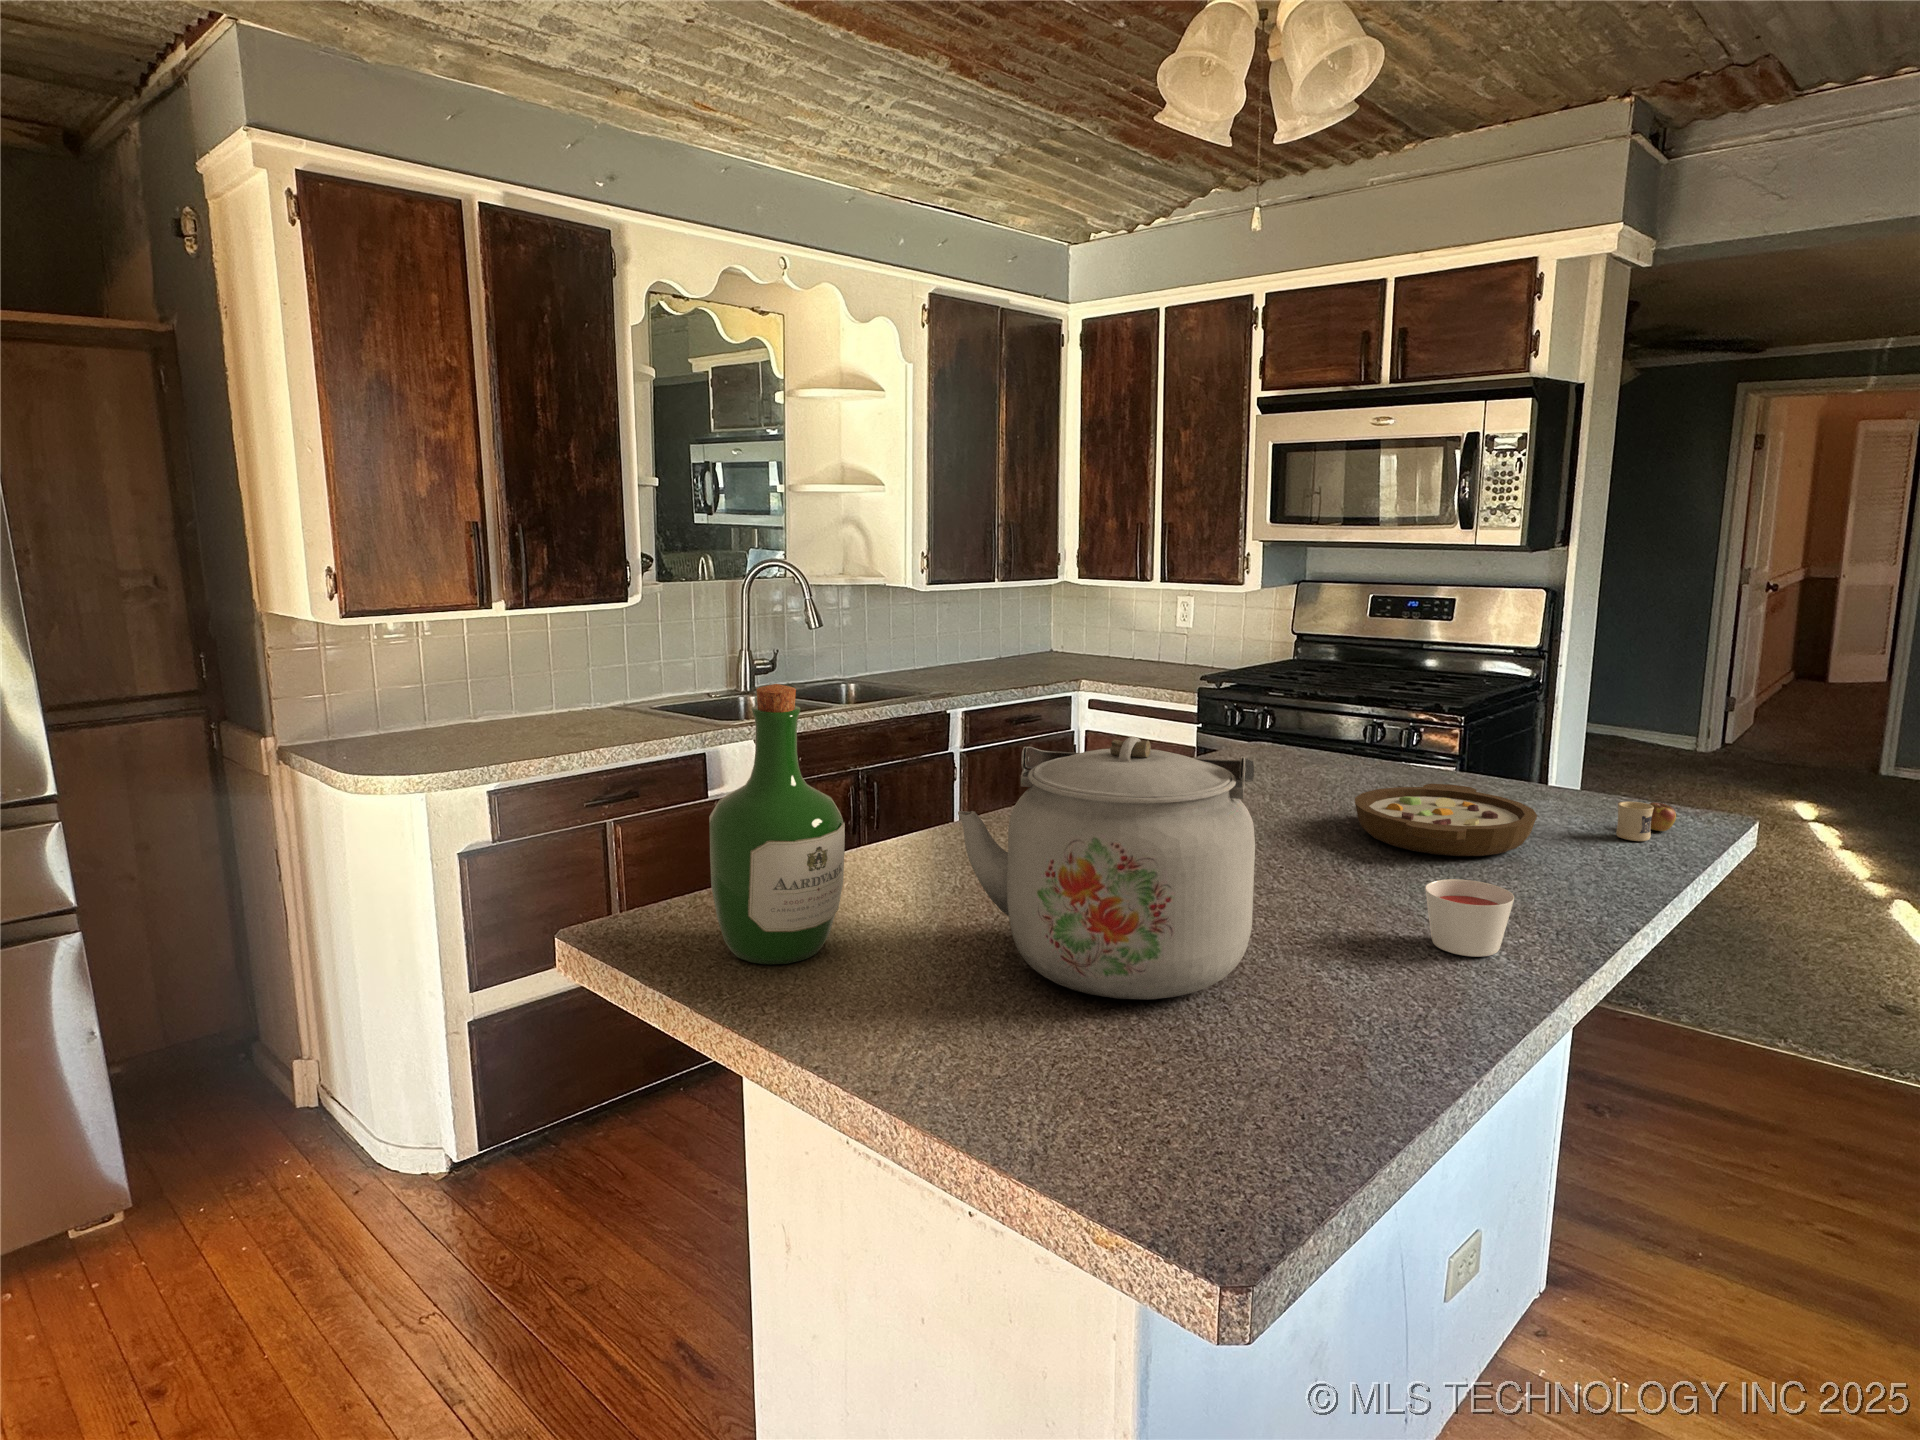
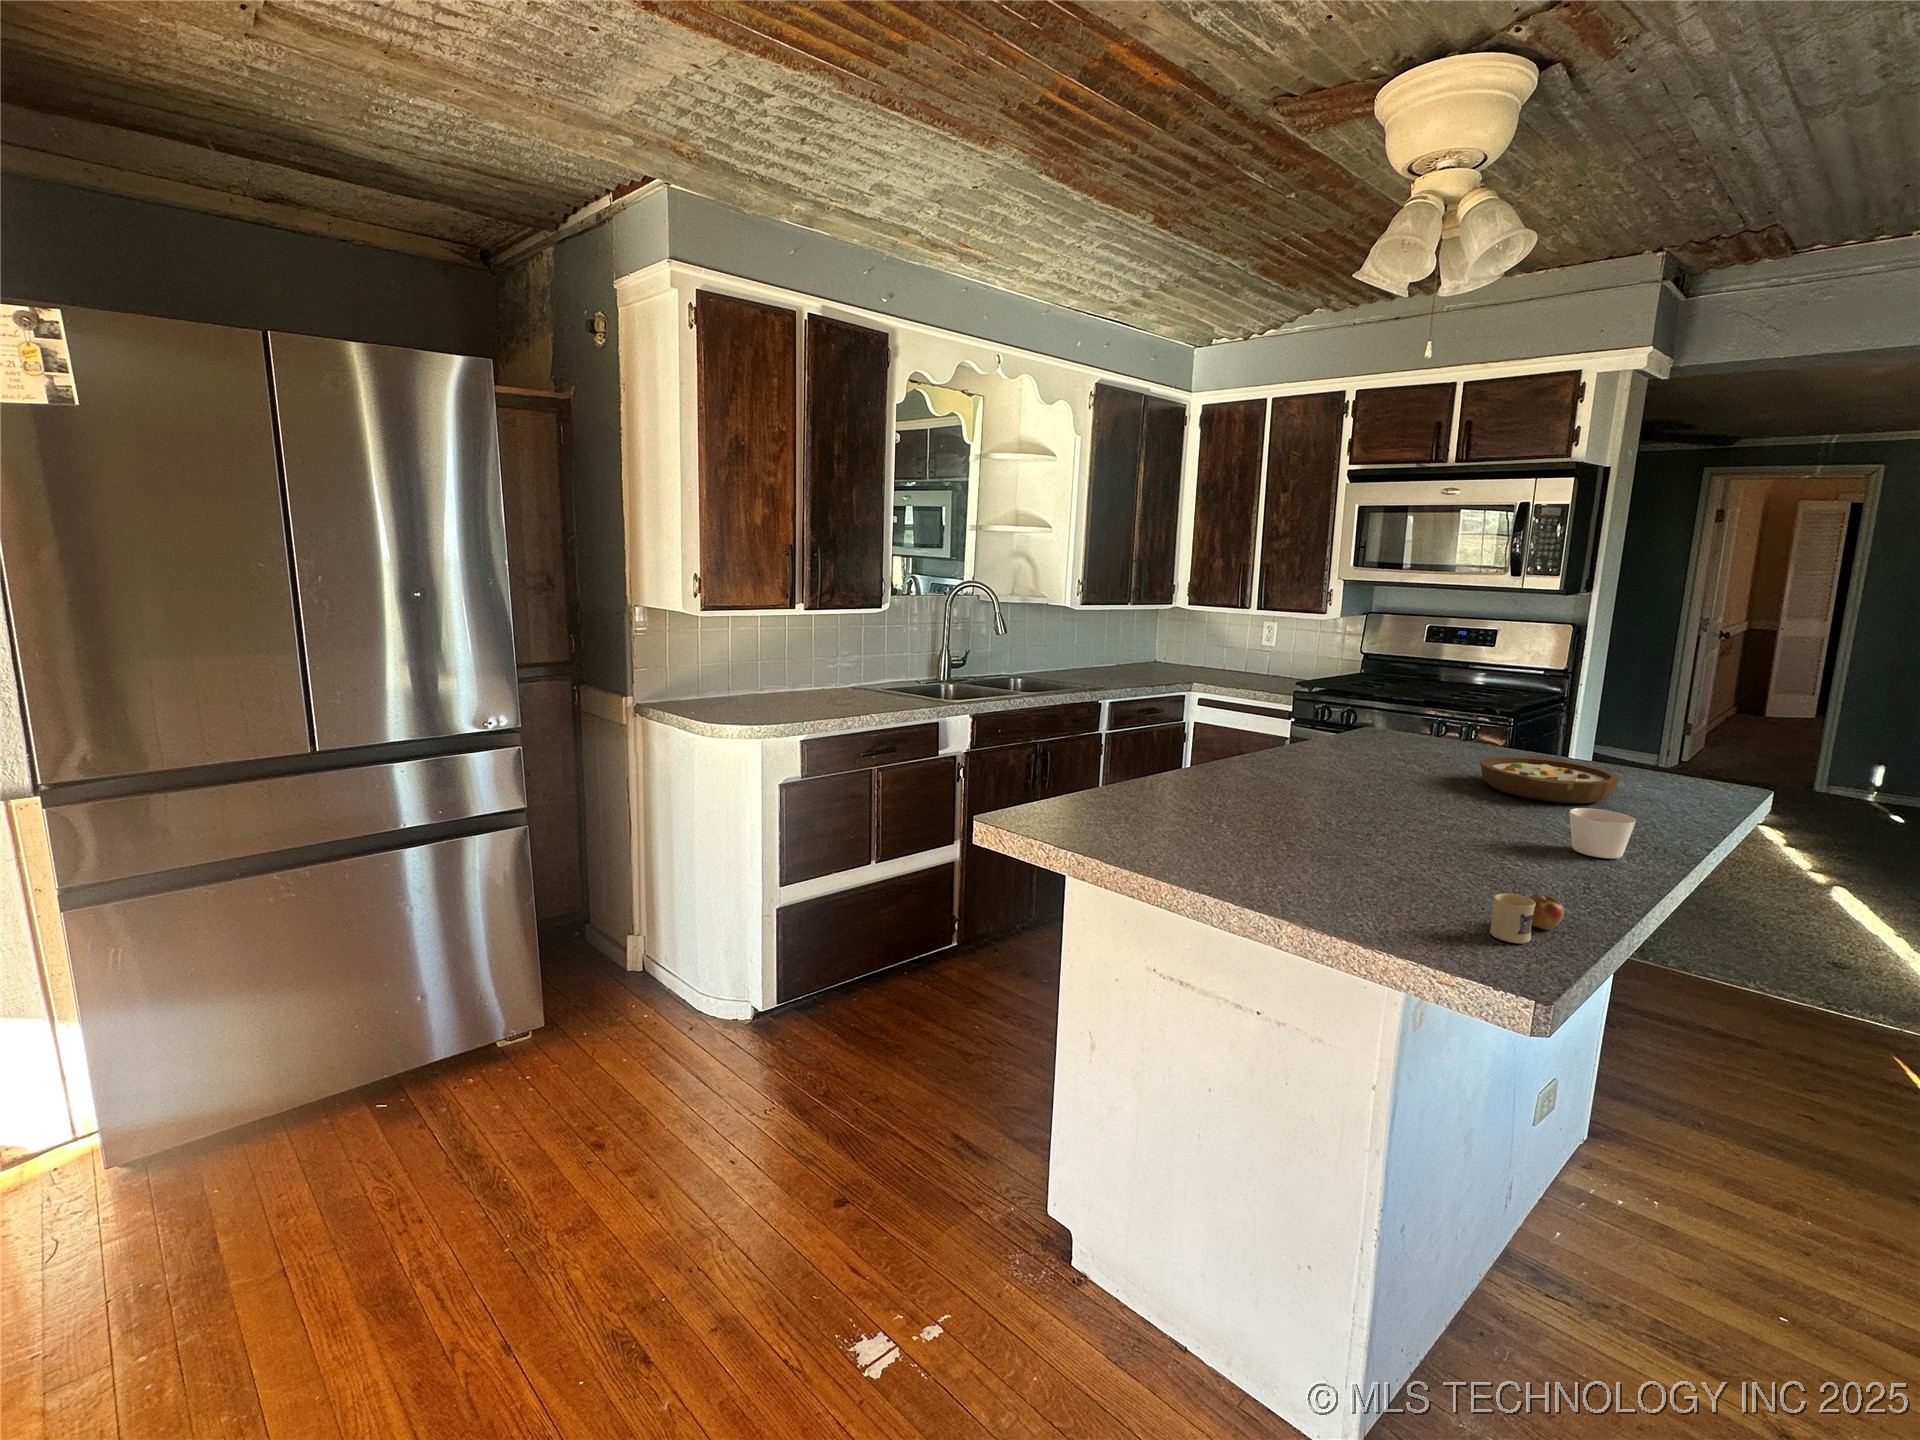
wine bottle: present [709,684,845,965] -> none [1088,655,1181,840]
kettle: present [958,737,1255,1000] -> none [1259,698,1471,869]
mug: present [1616,801,1676,841] -> present [1490,893,1564,943]

